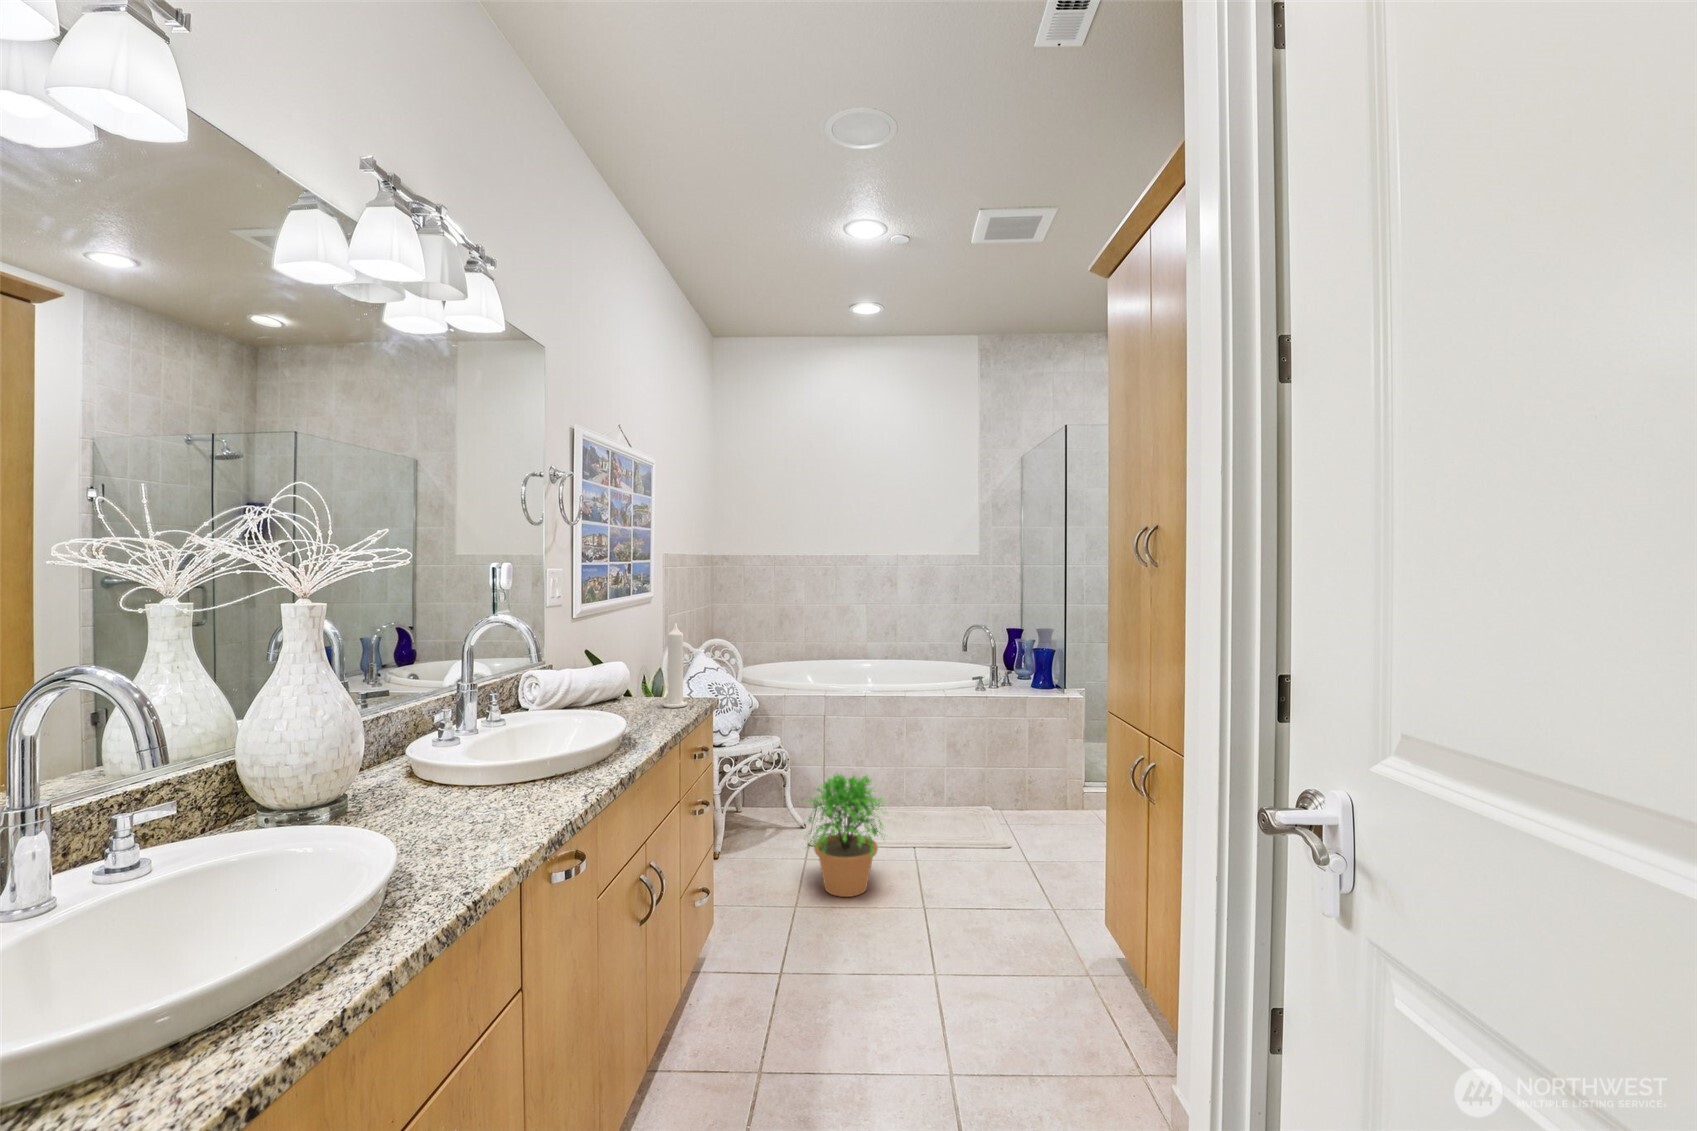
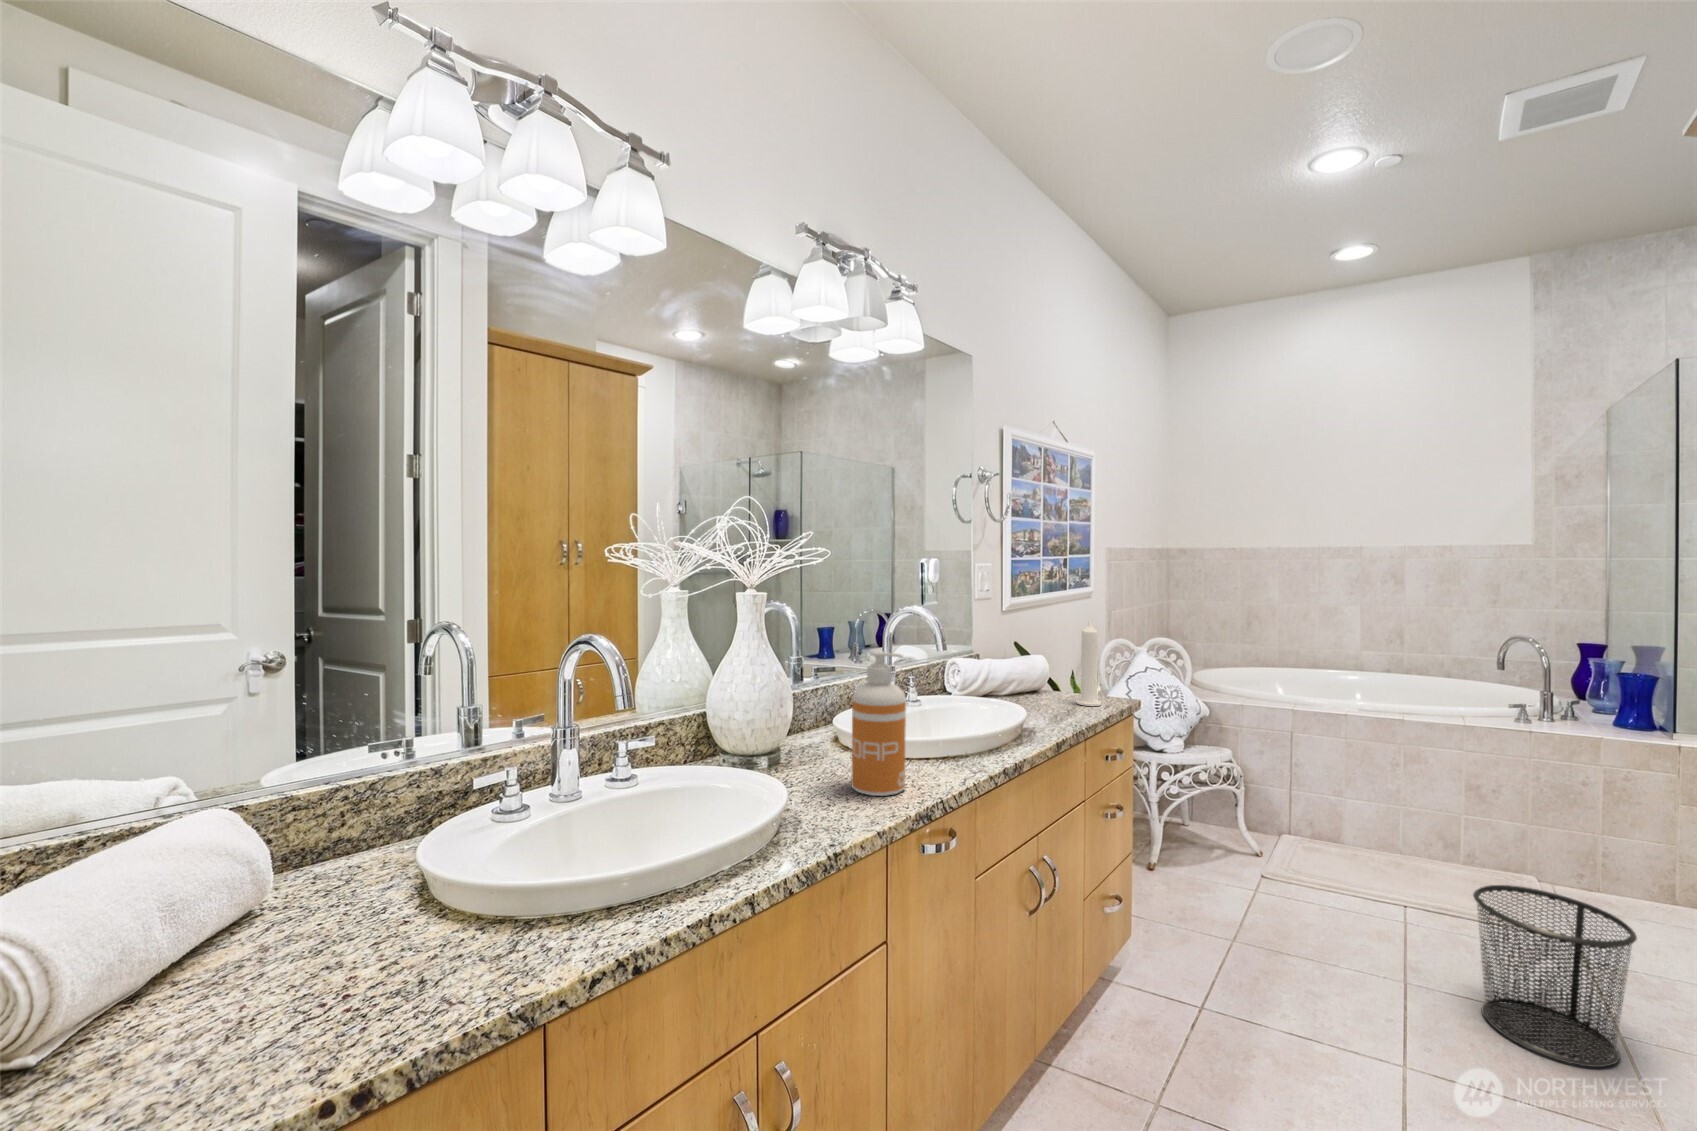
soap dispenser: none [458,664,528,831] -> present [852,651,906,796]
potted plant: present [807,774,884,897] -> none [1248,805,1371,958]
waste bin: none [952,801,1037,918] -> present [1473,885,1637,1067]

